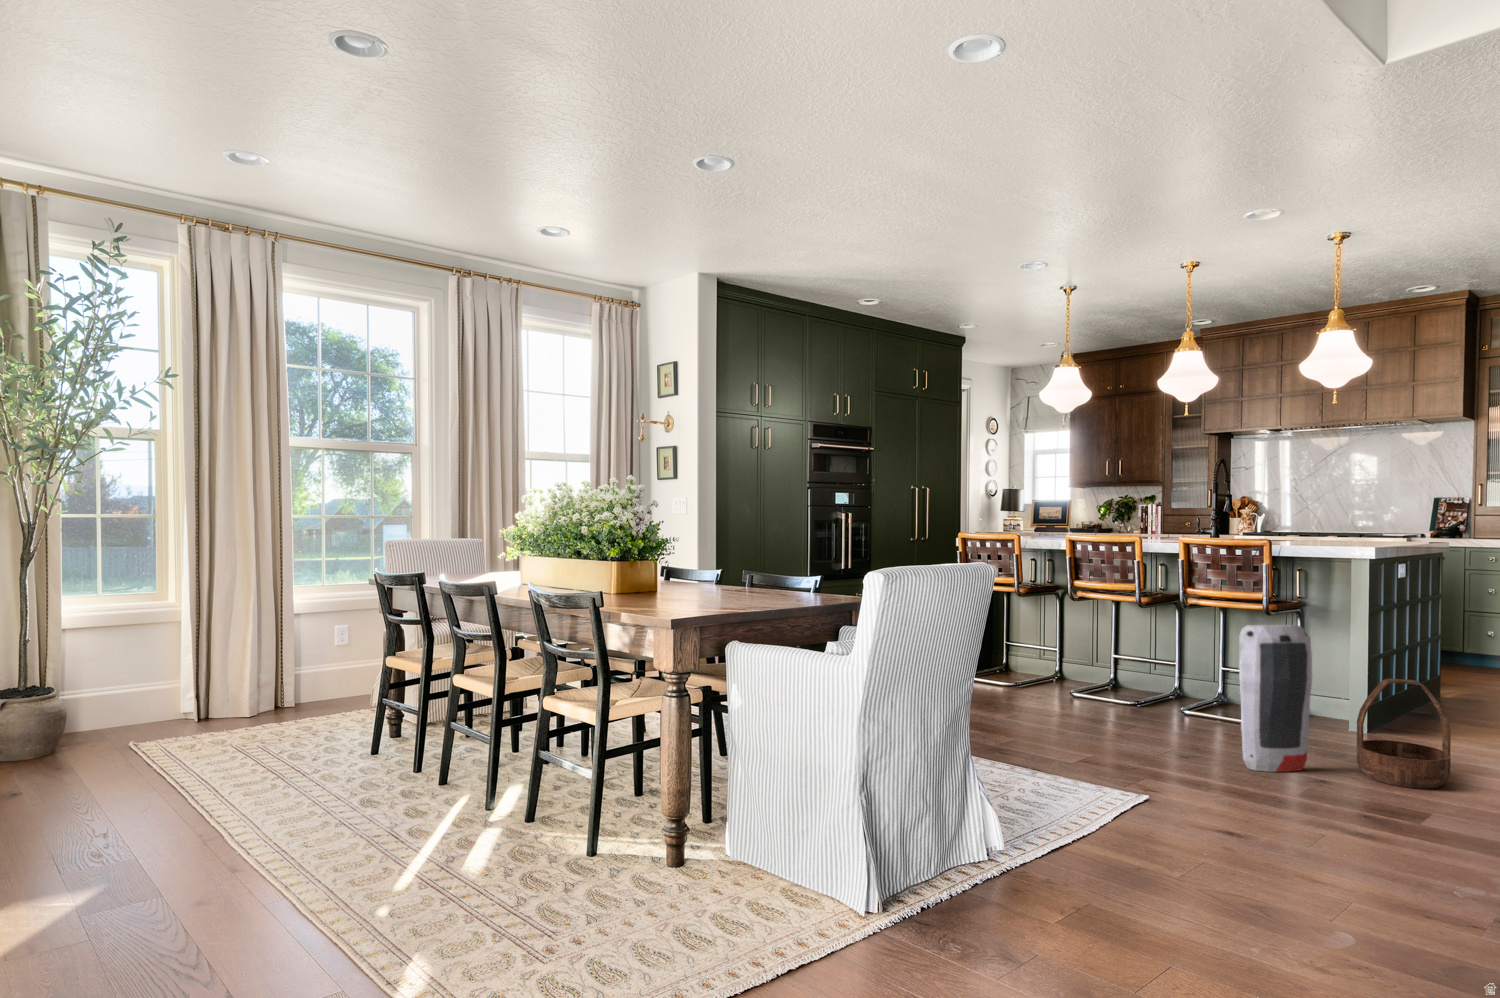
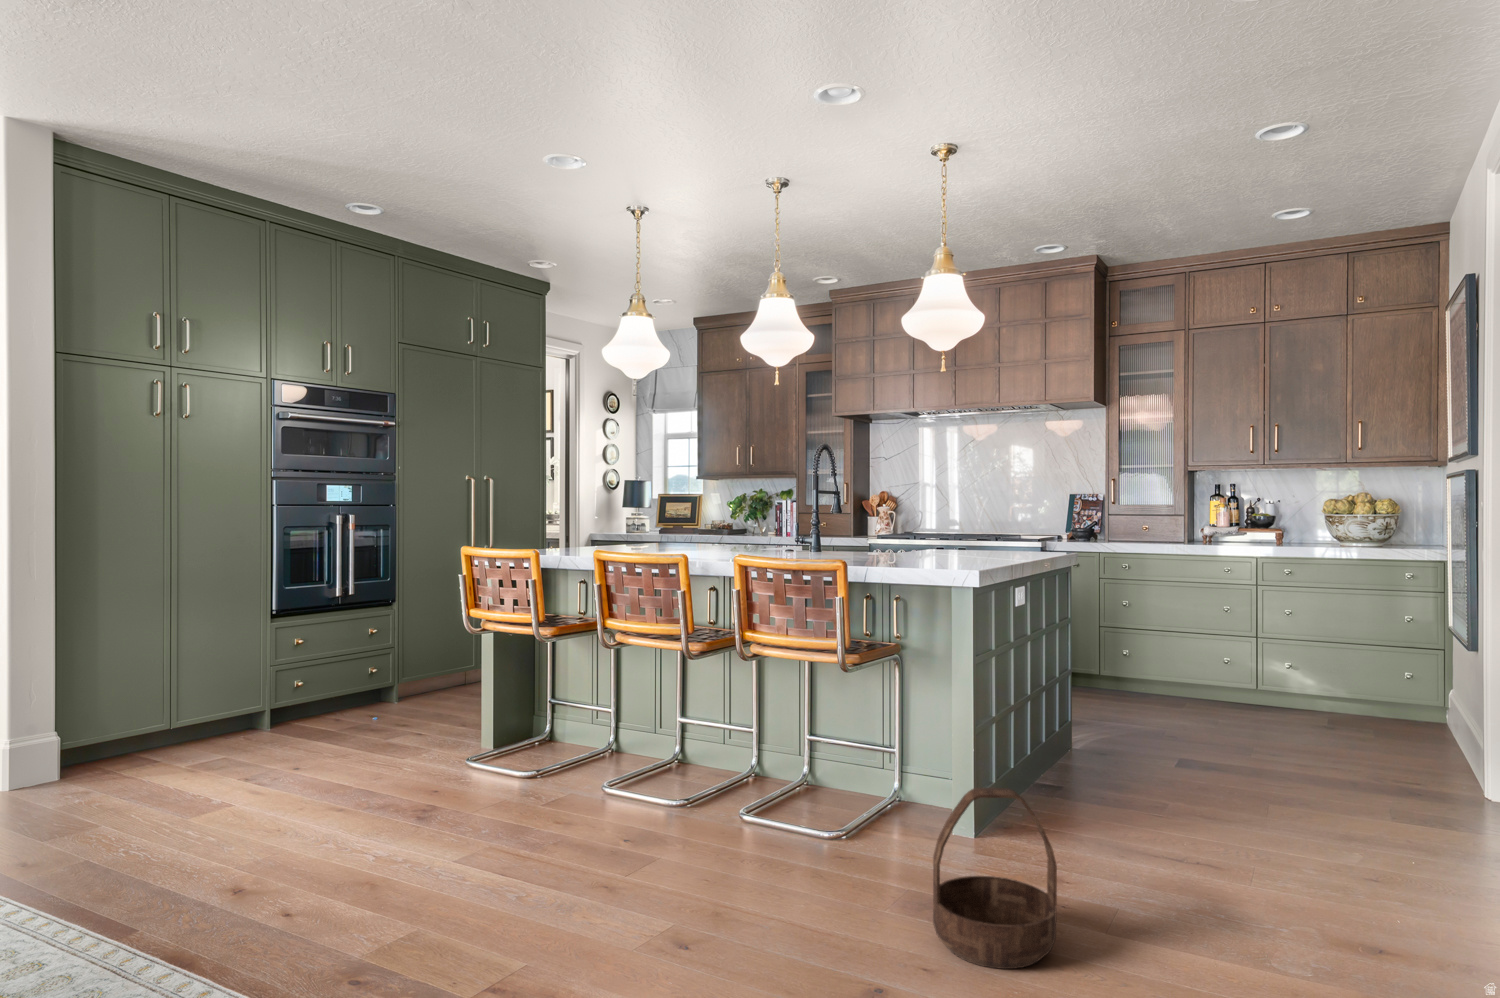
air purifier: present [1239,625,1312,772] -> none [763,708,872,955]

